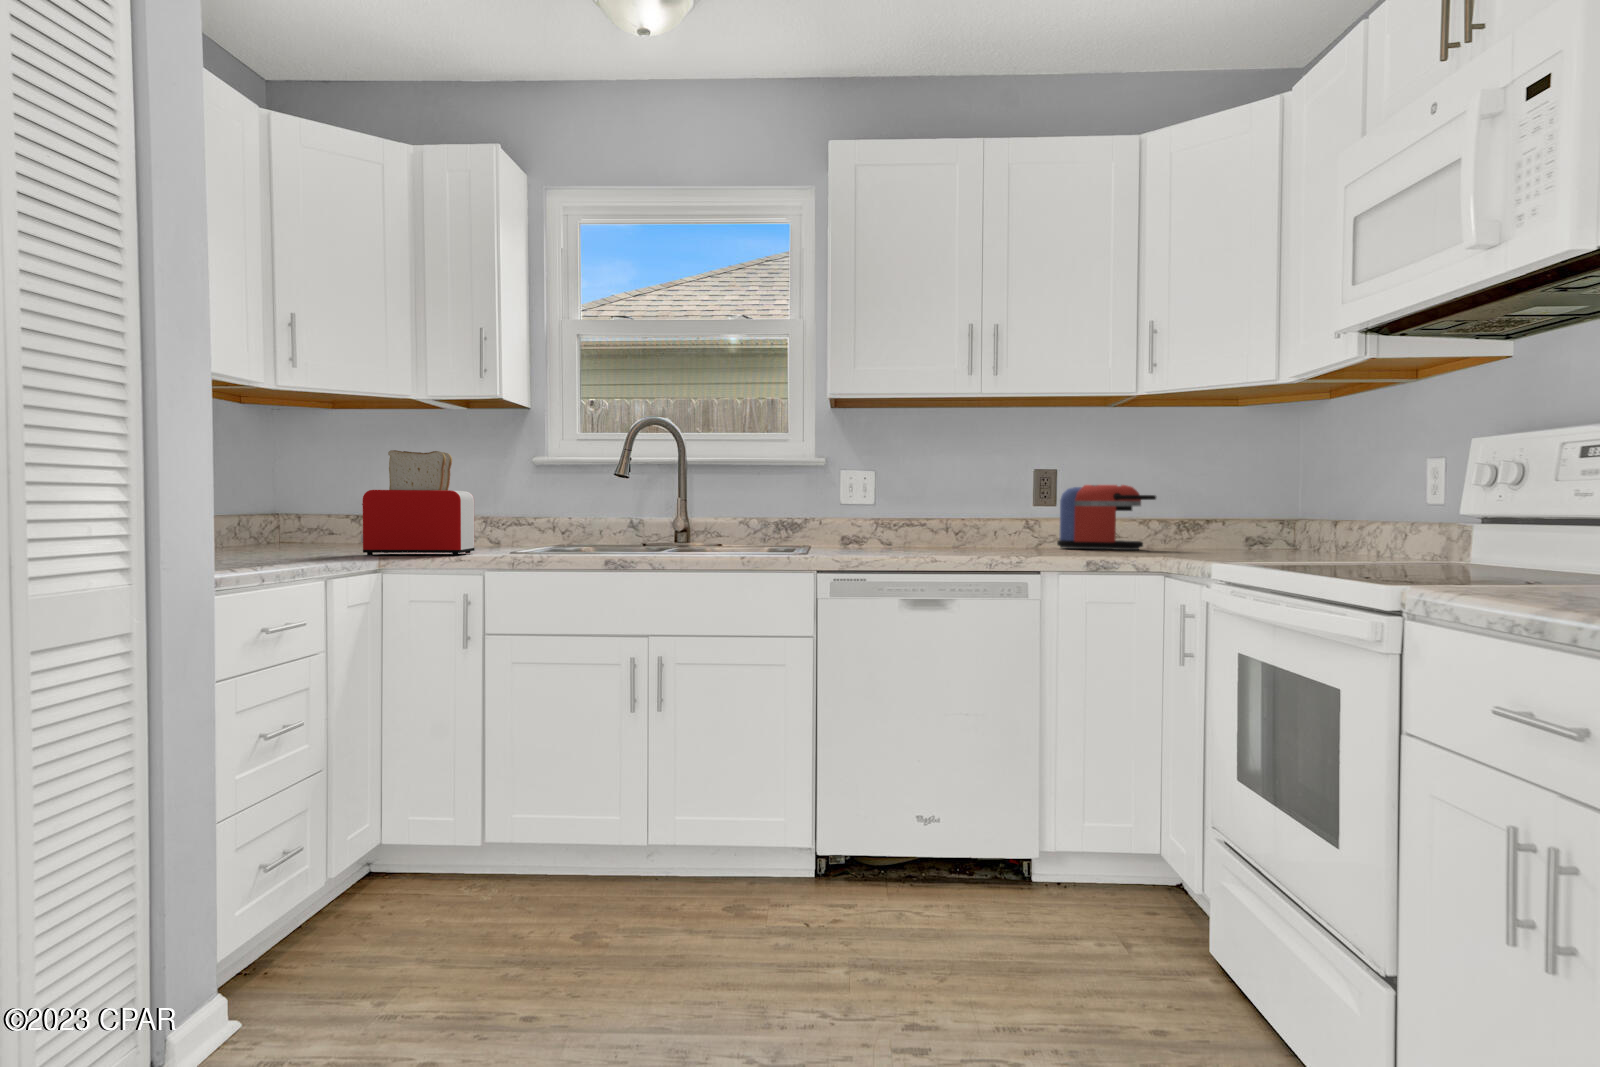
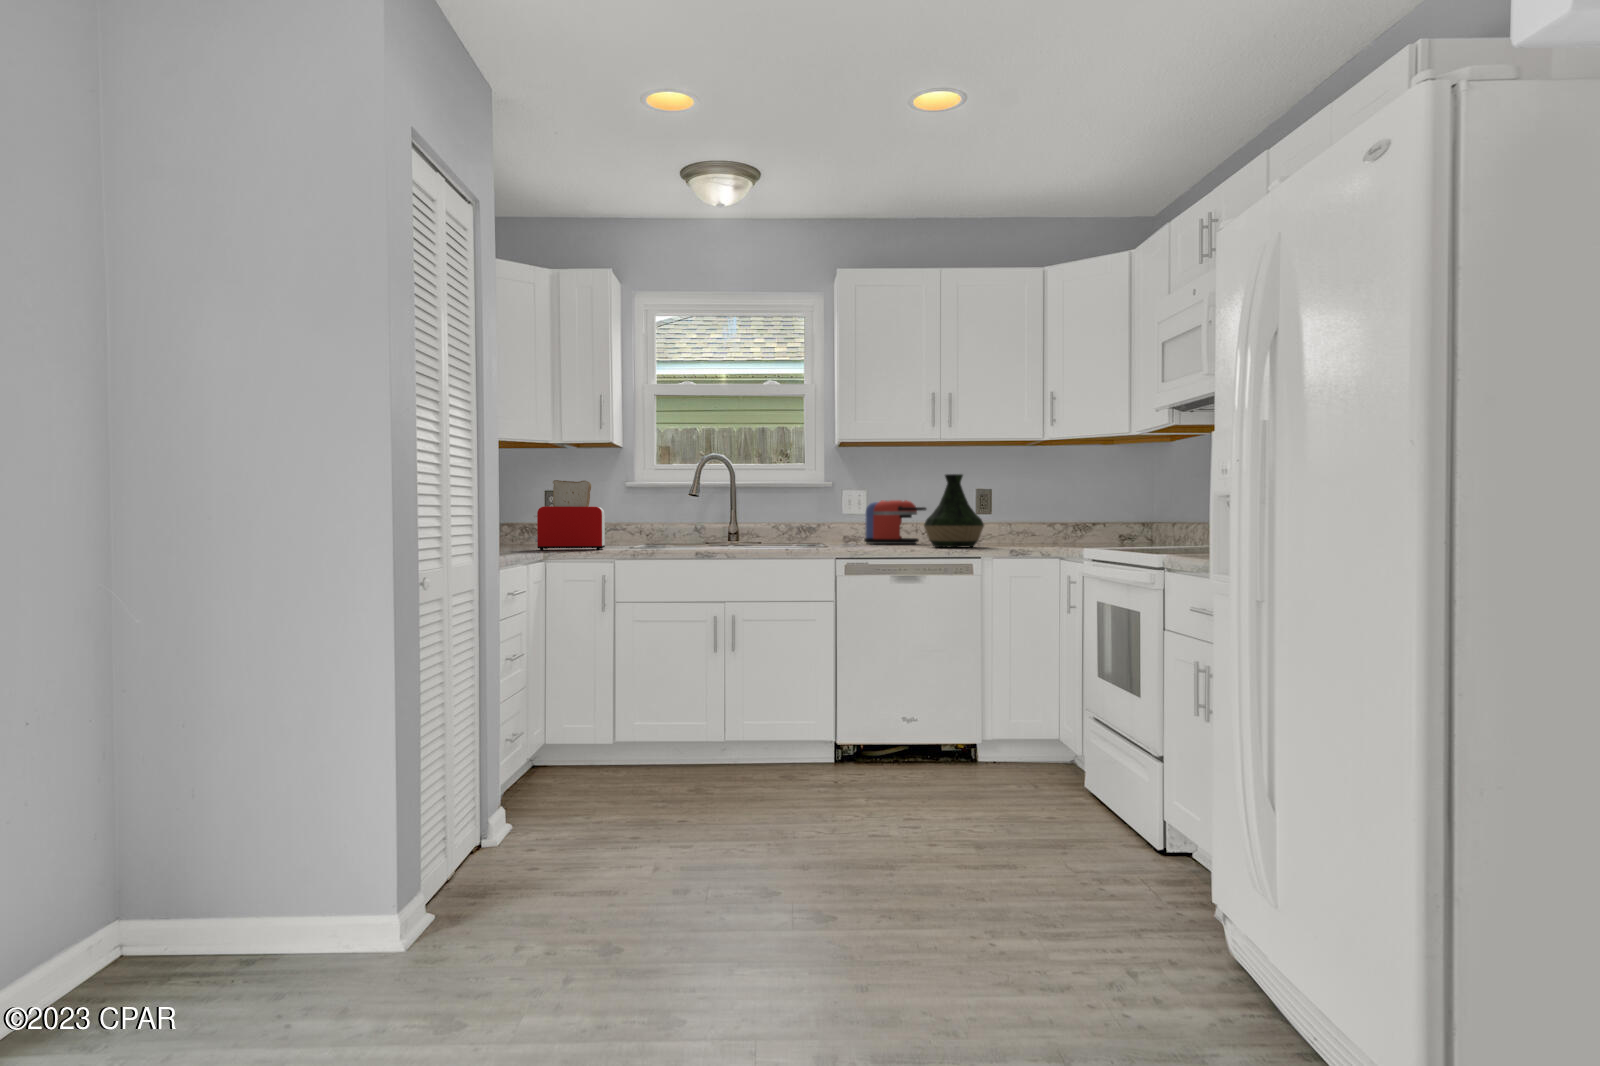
vase: none [951,443,1046,557] -> present [924,474,984,548]
coffee maker: present [1057,485,1156,550] -> present [864,500,926,544]

